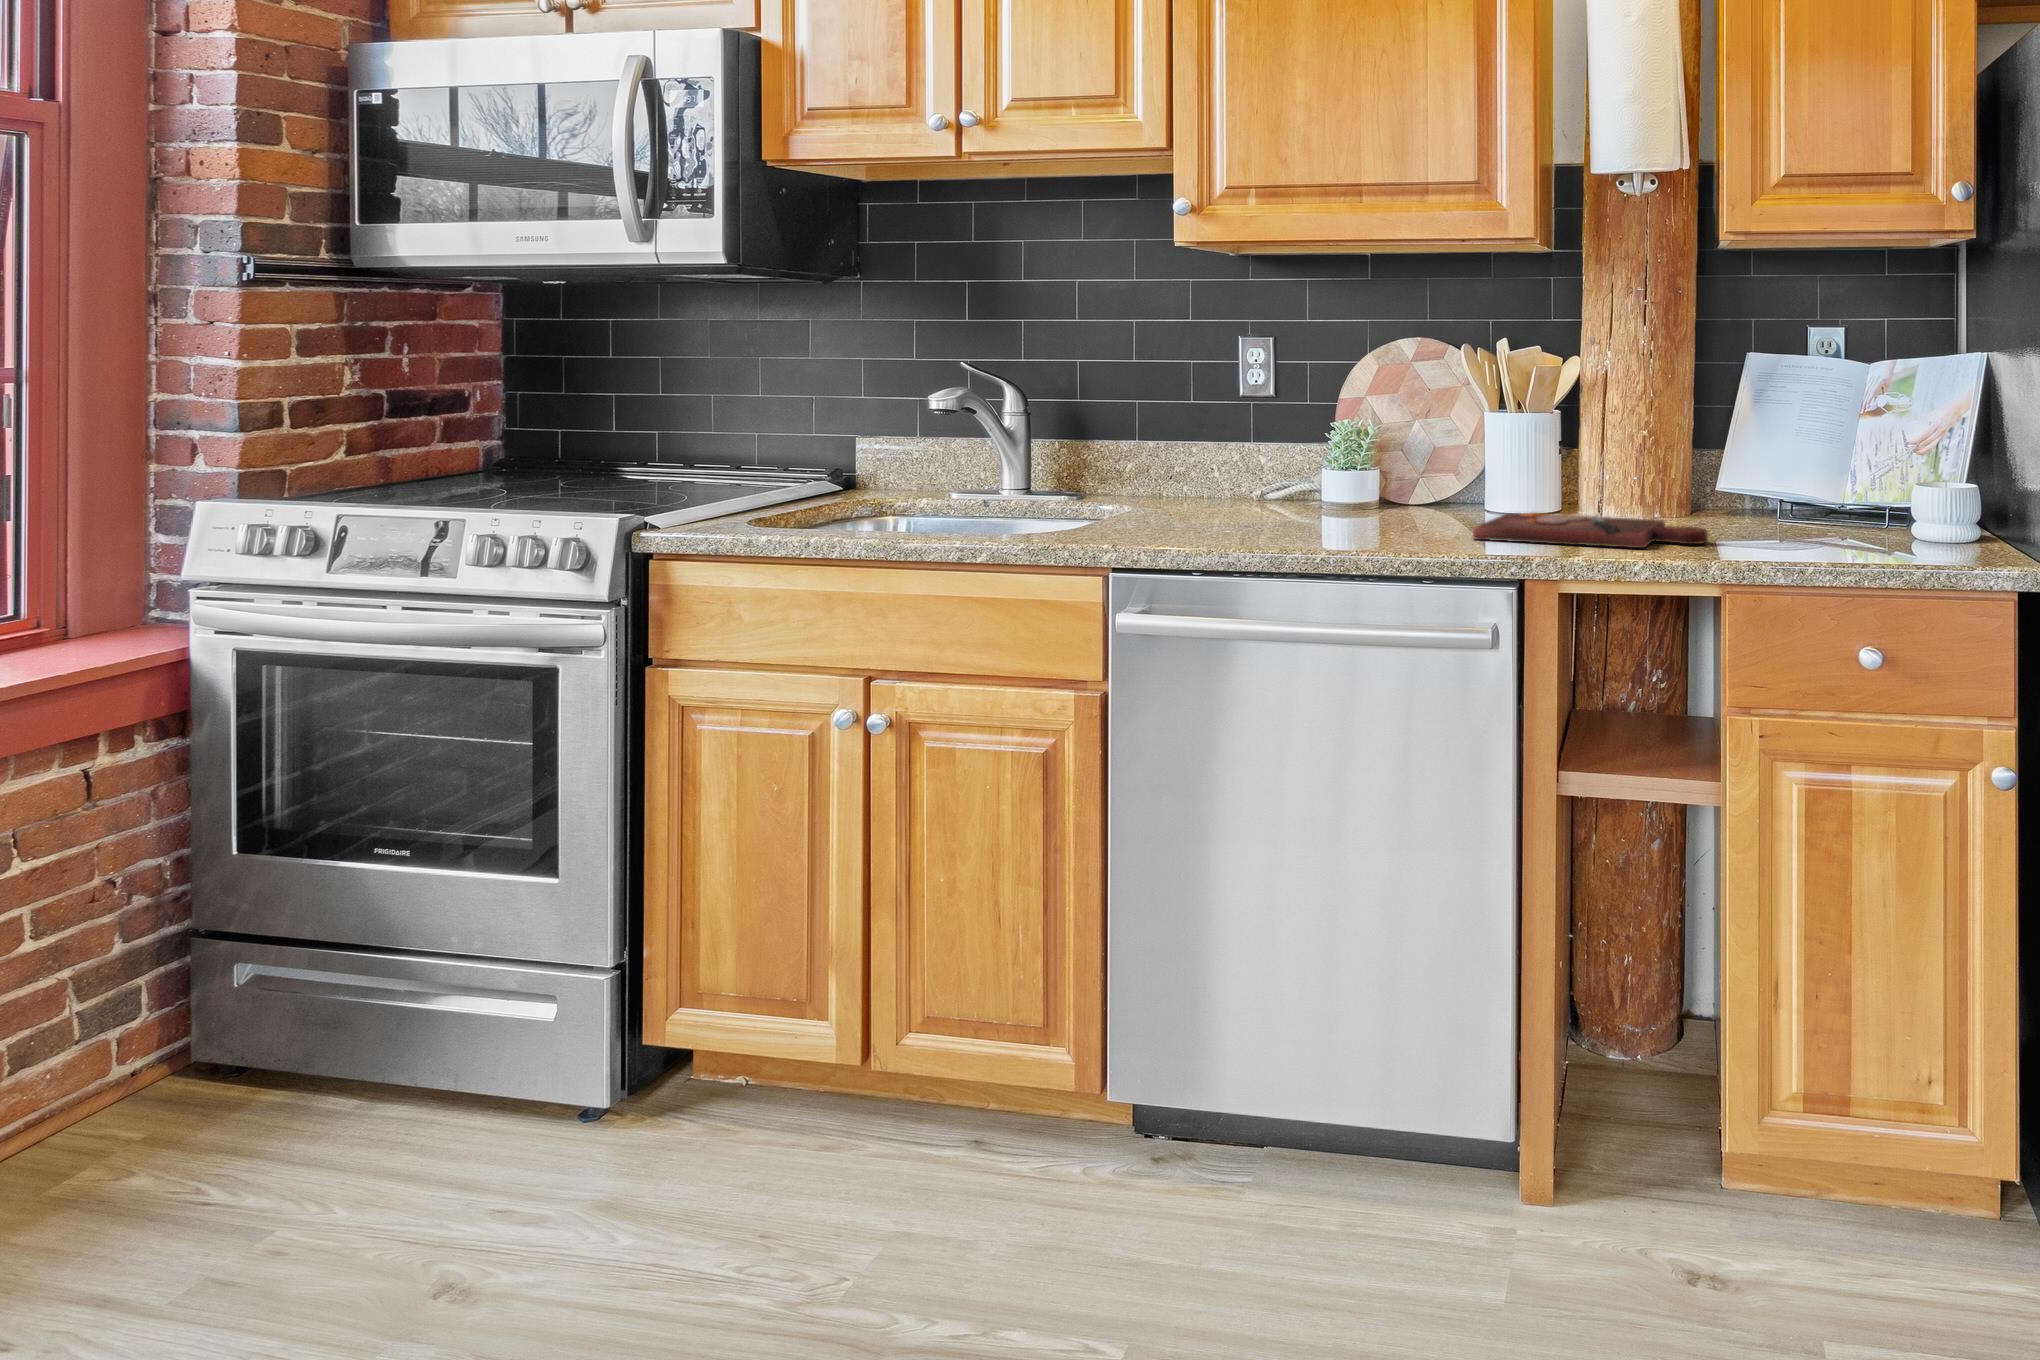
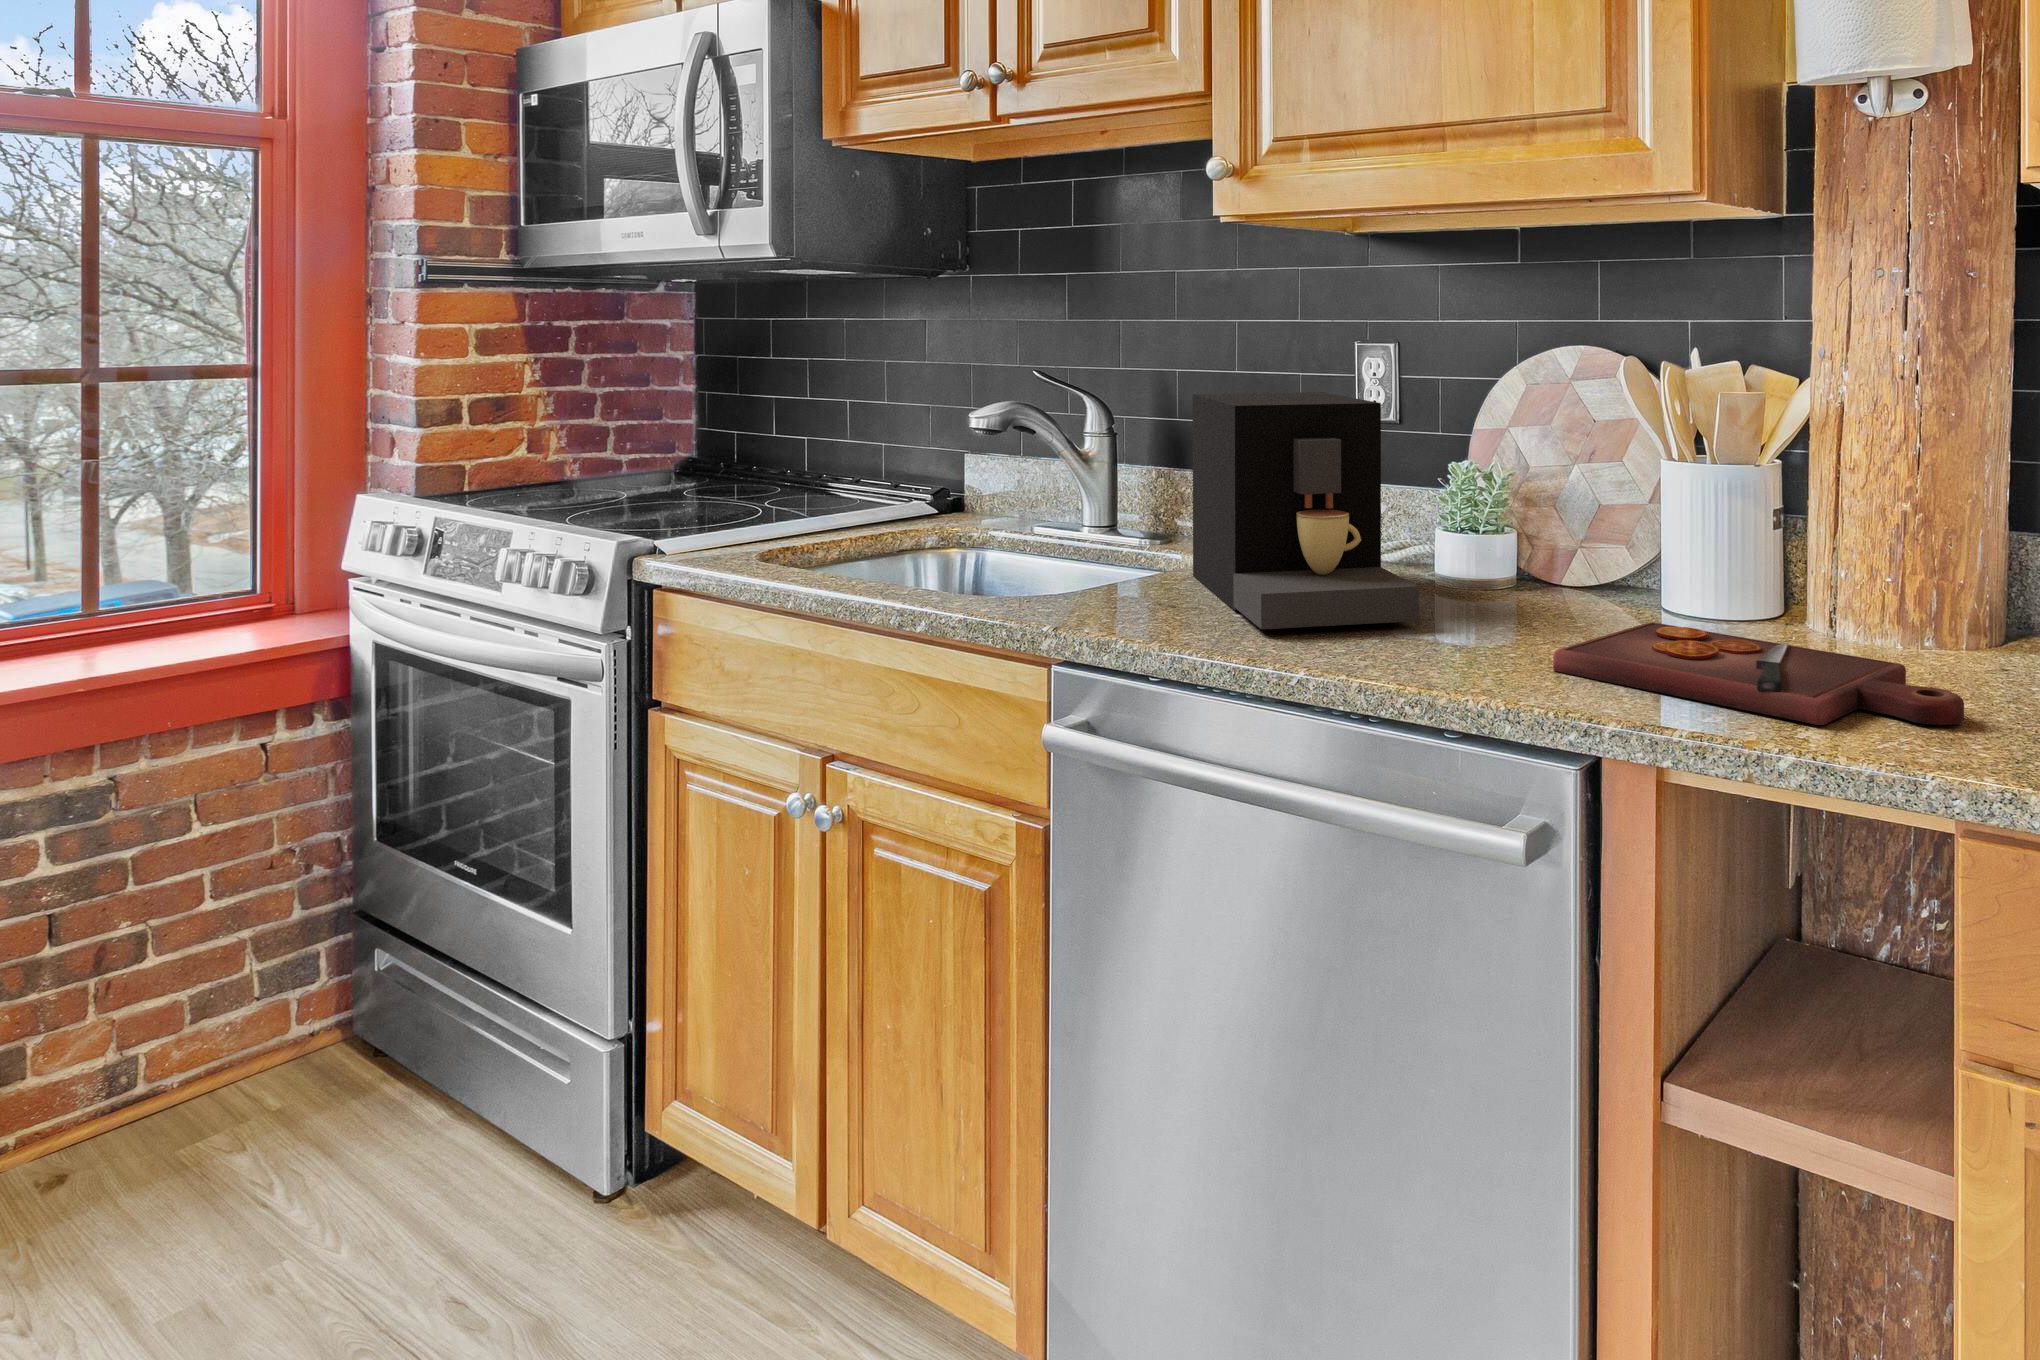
coffee maker: none [1154,374,1362,533] -> present [1193,392,1419,629]

